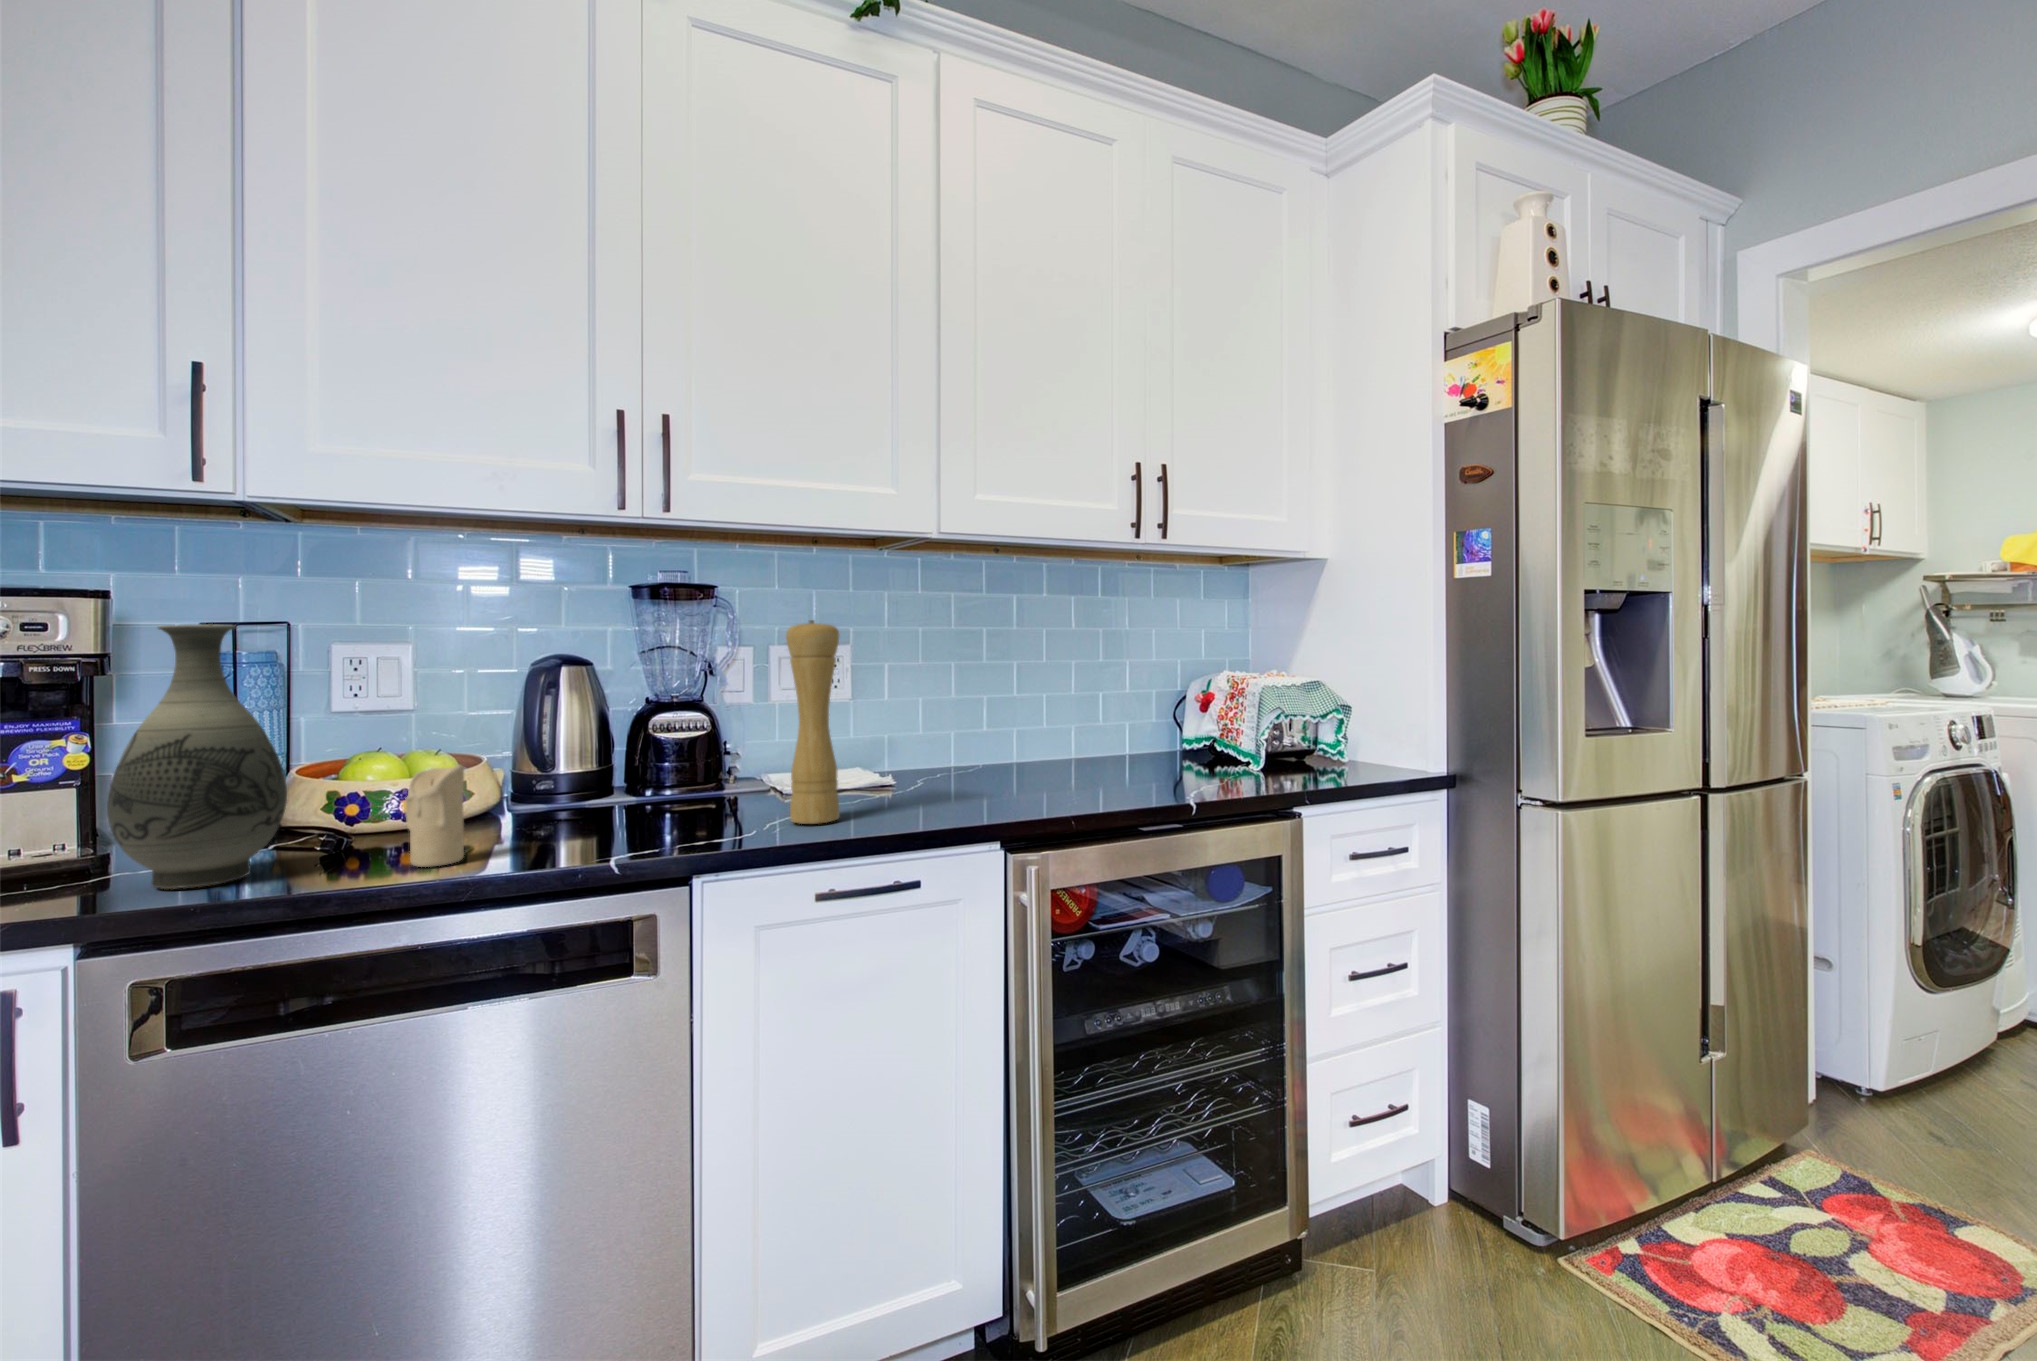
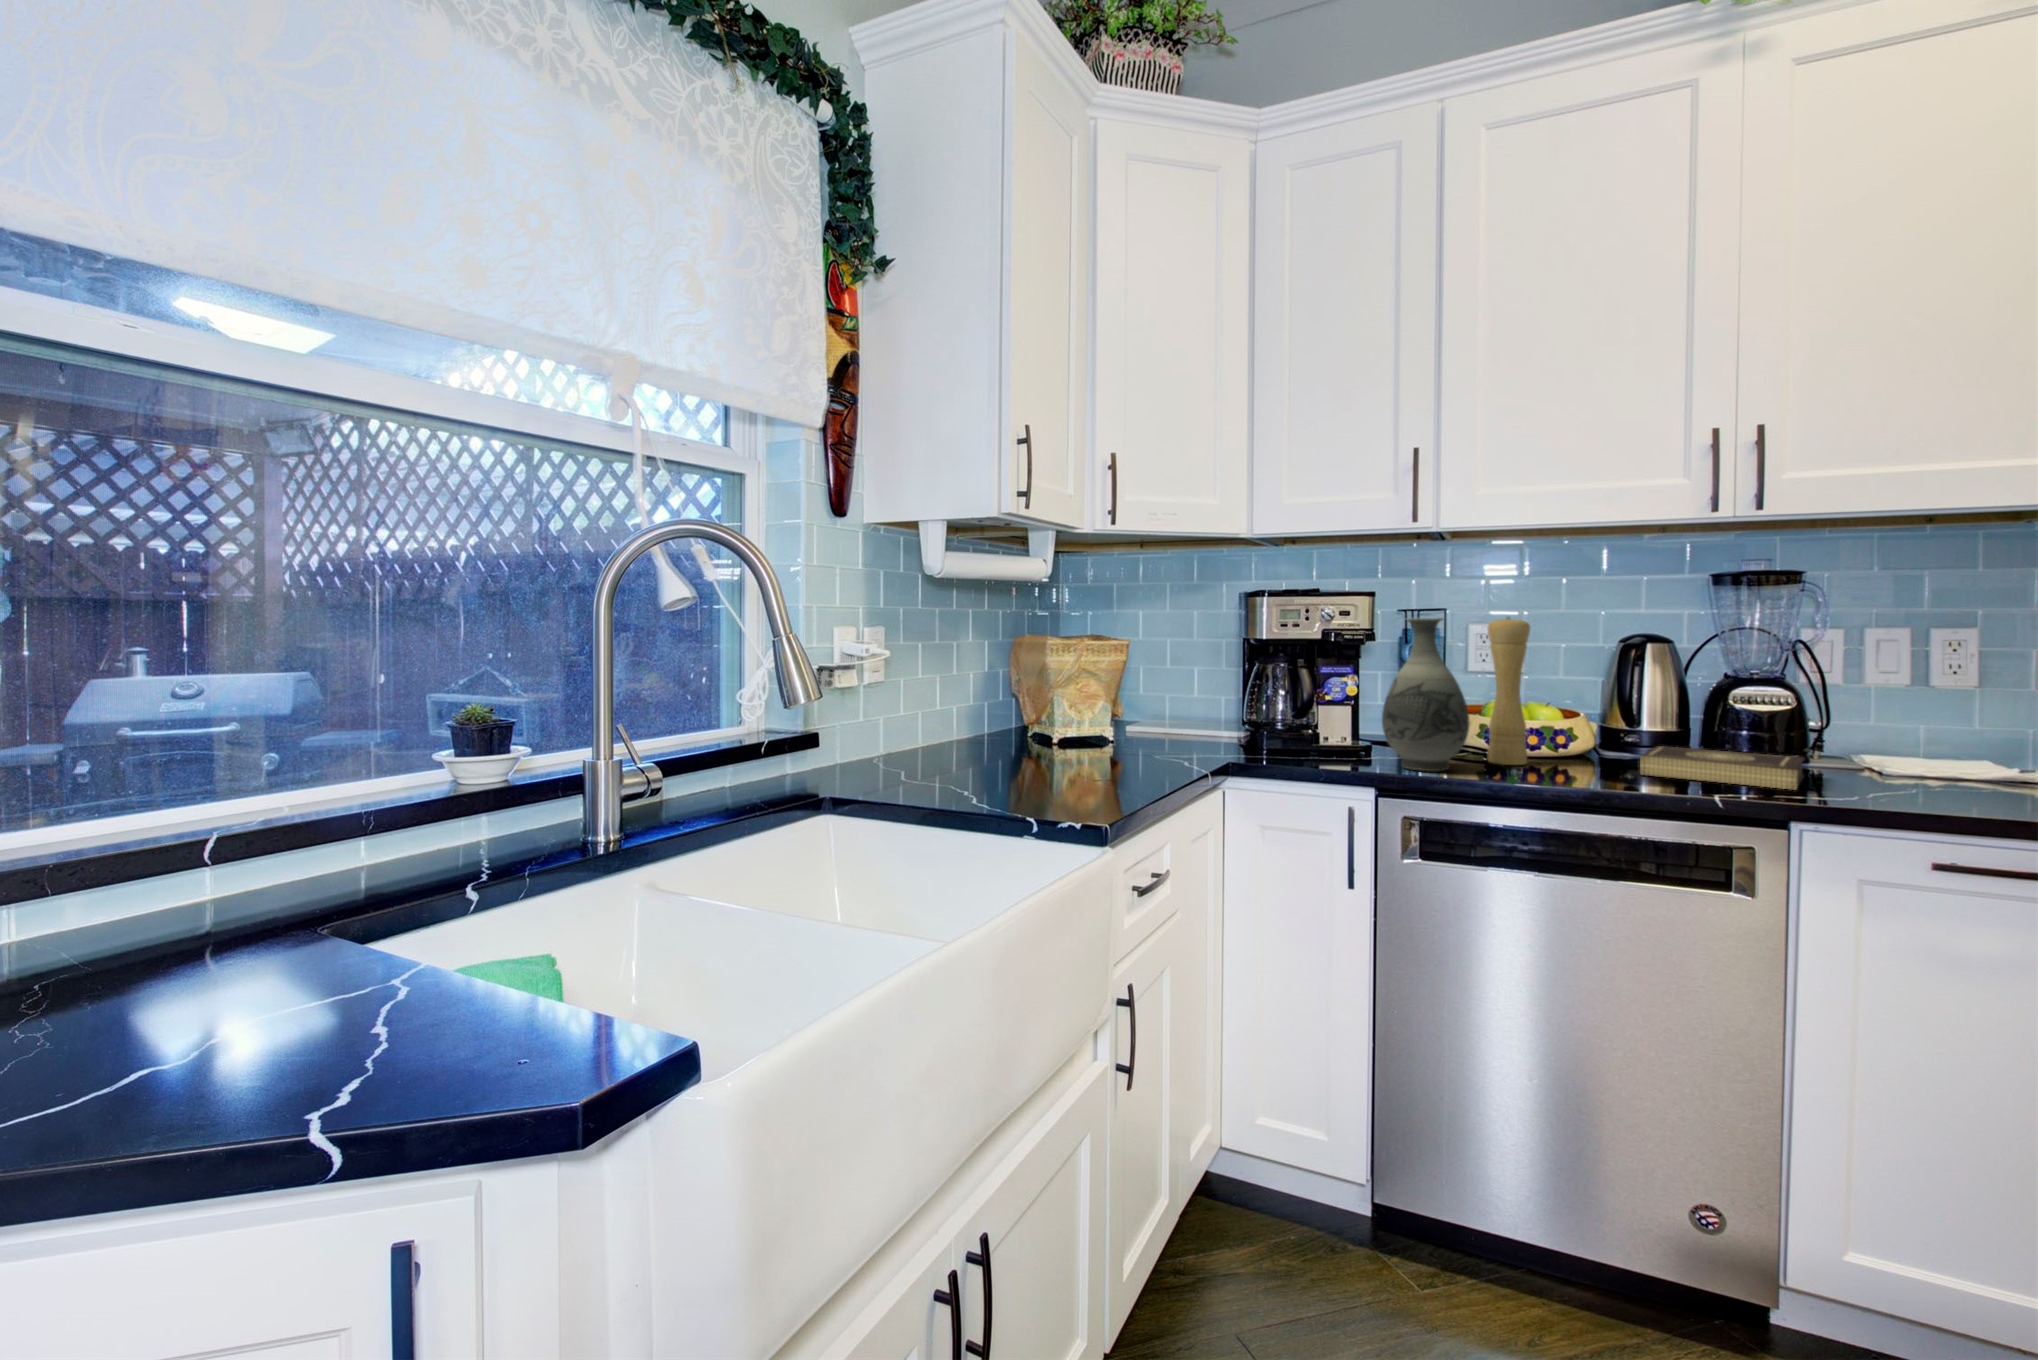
pepper mill: present [786,620,839,824] -> present [1487,617,1530,765]
candle: present [405,765,464,867] -> none [1543,716,1583,783]
book: none [547,783,721,833] -> present [1640,746,1804,790]

